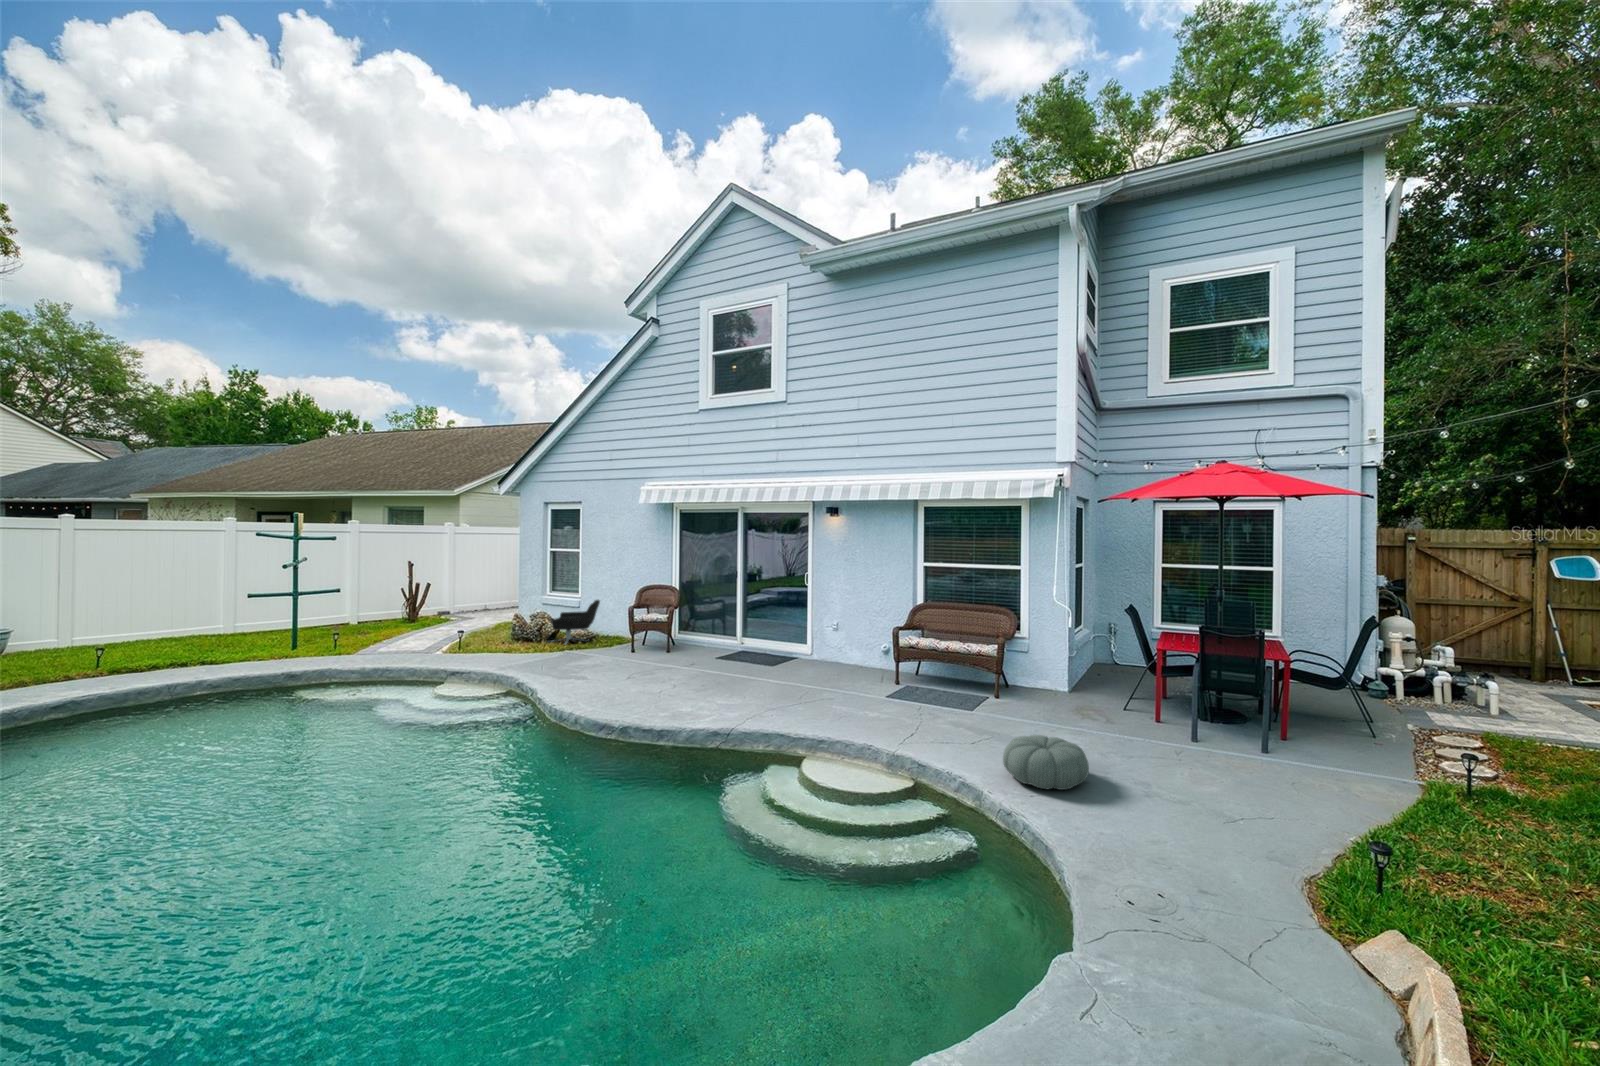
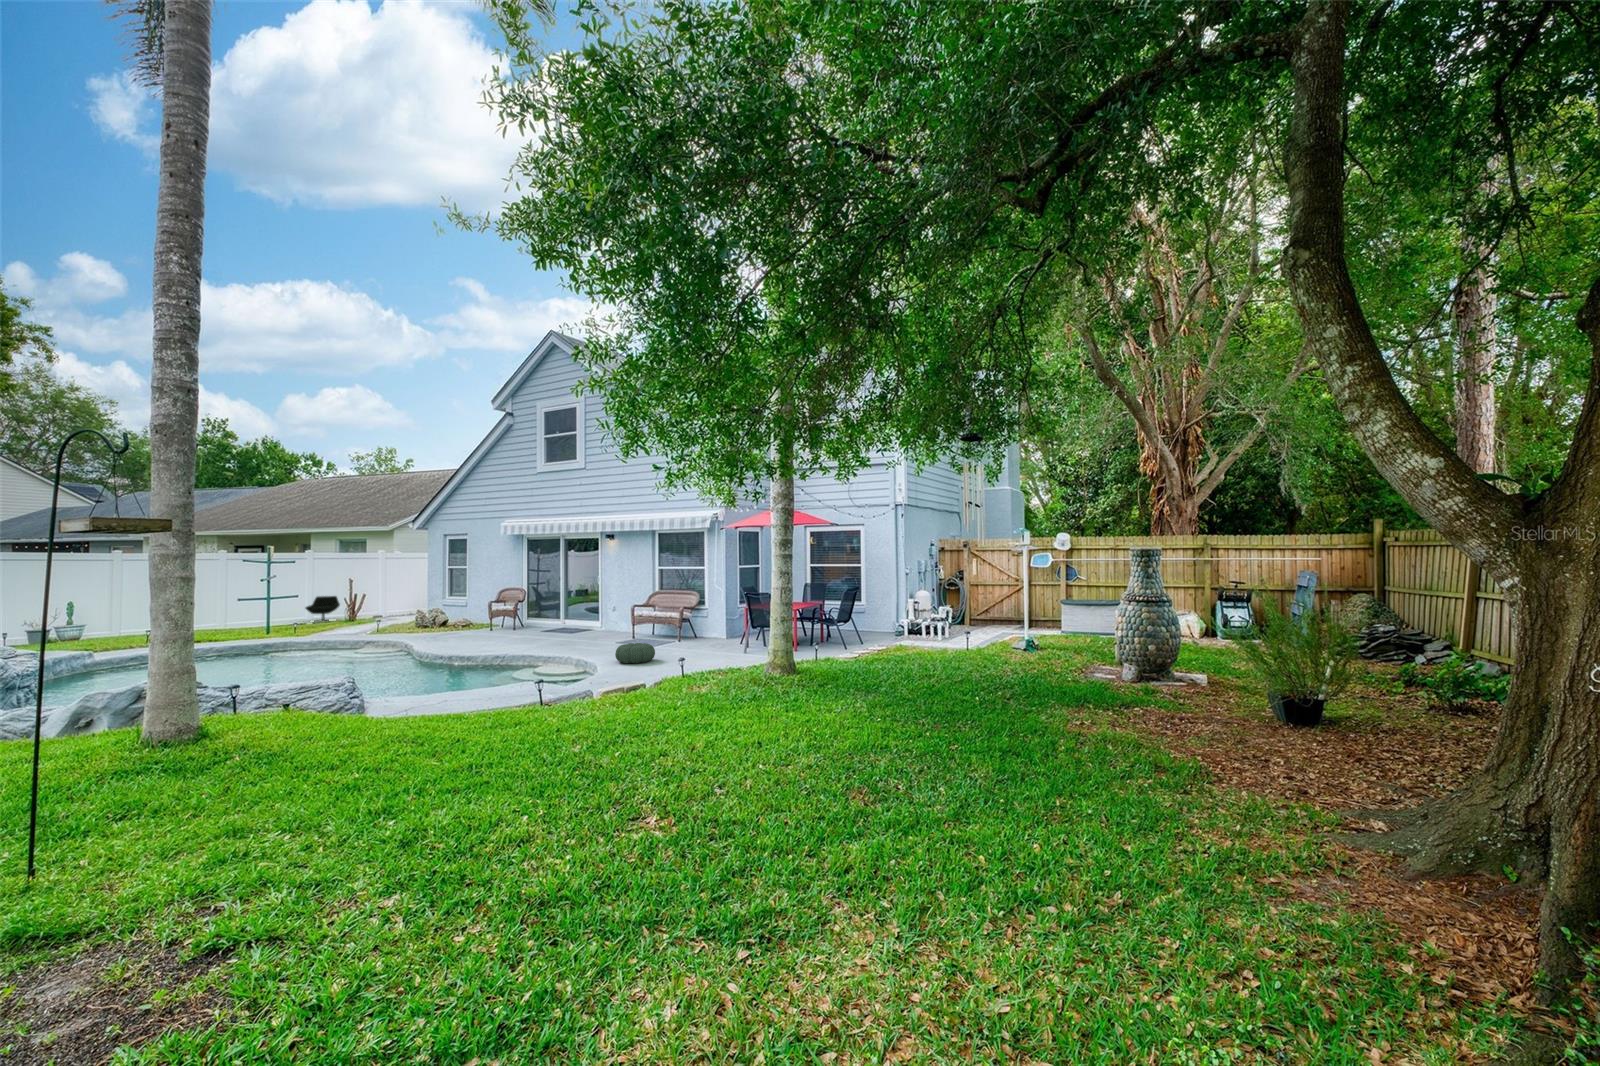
lounge chair: present [551,600,600,644] -> present [306,596,340,620]

